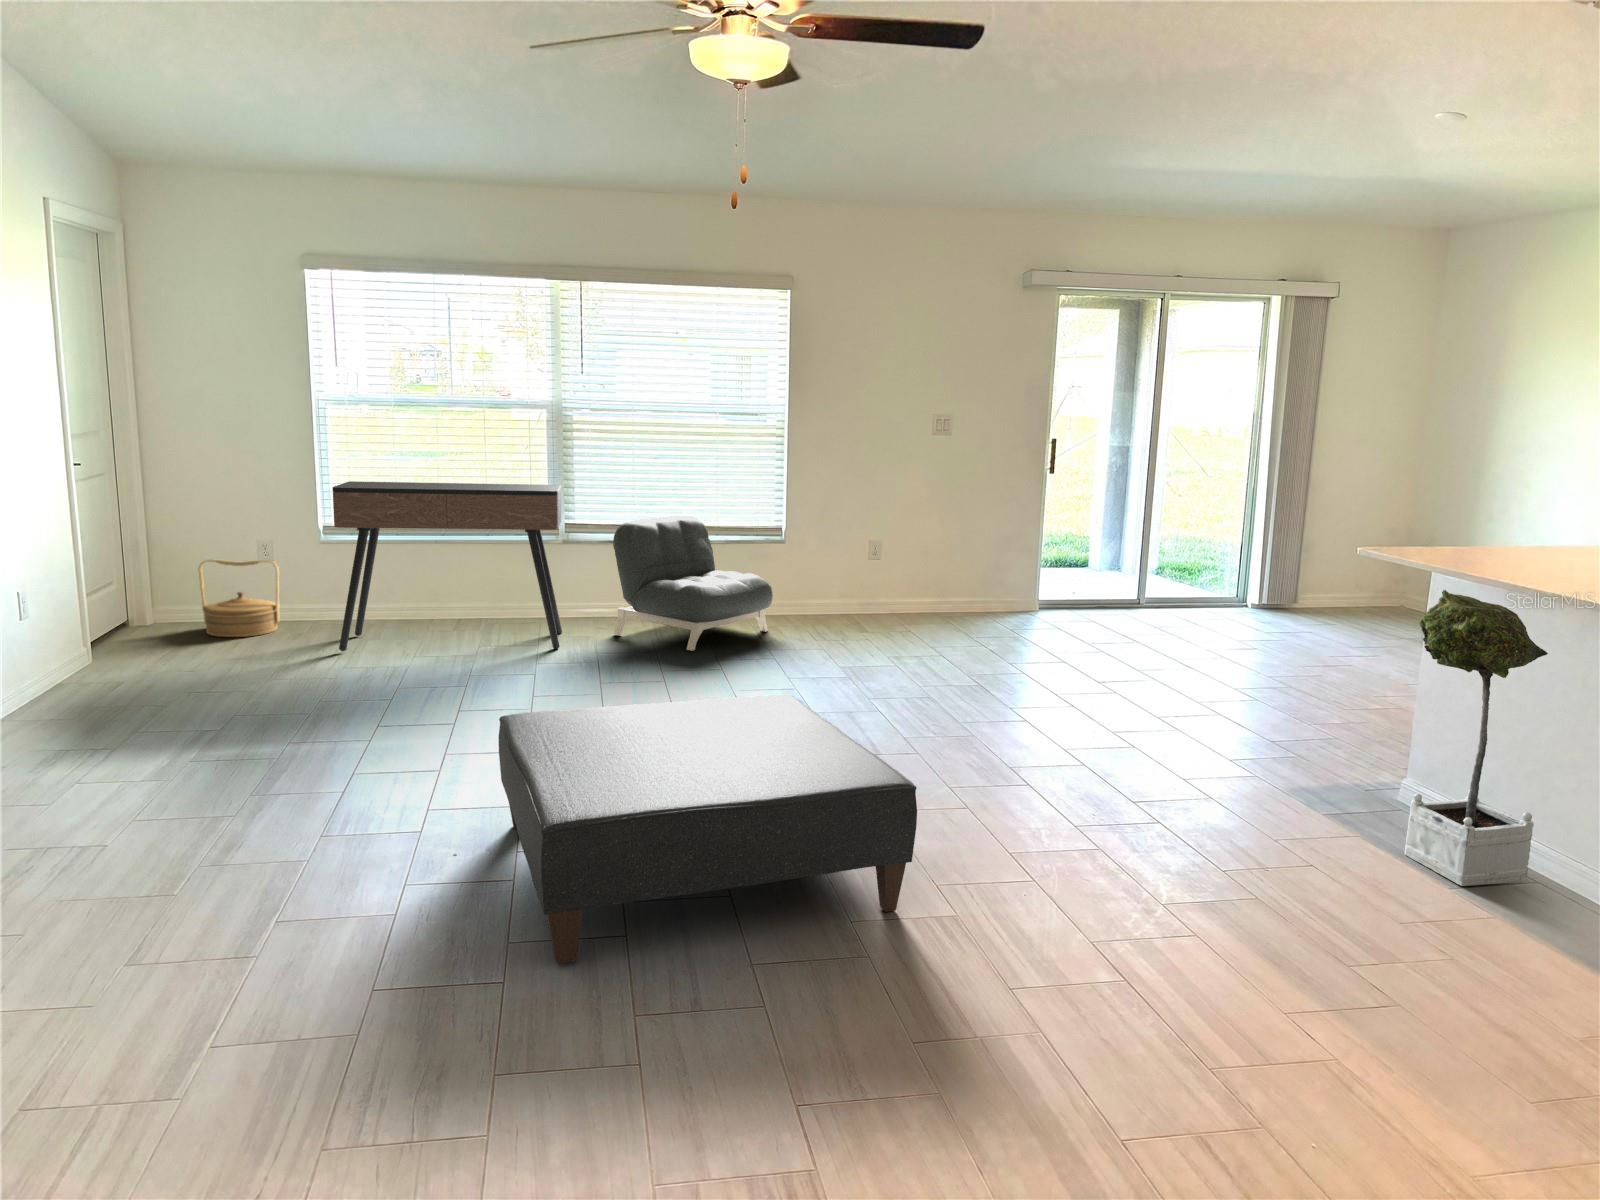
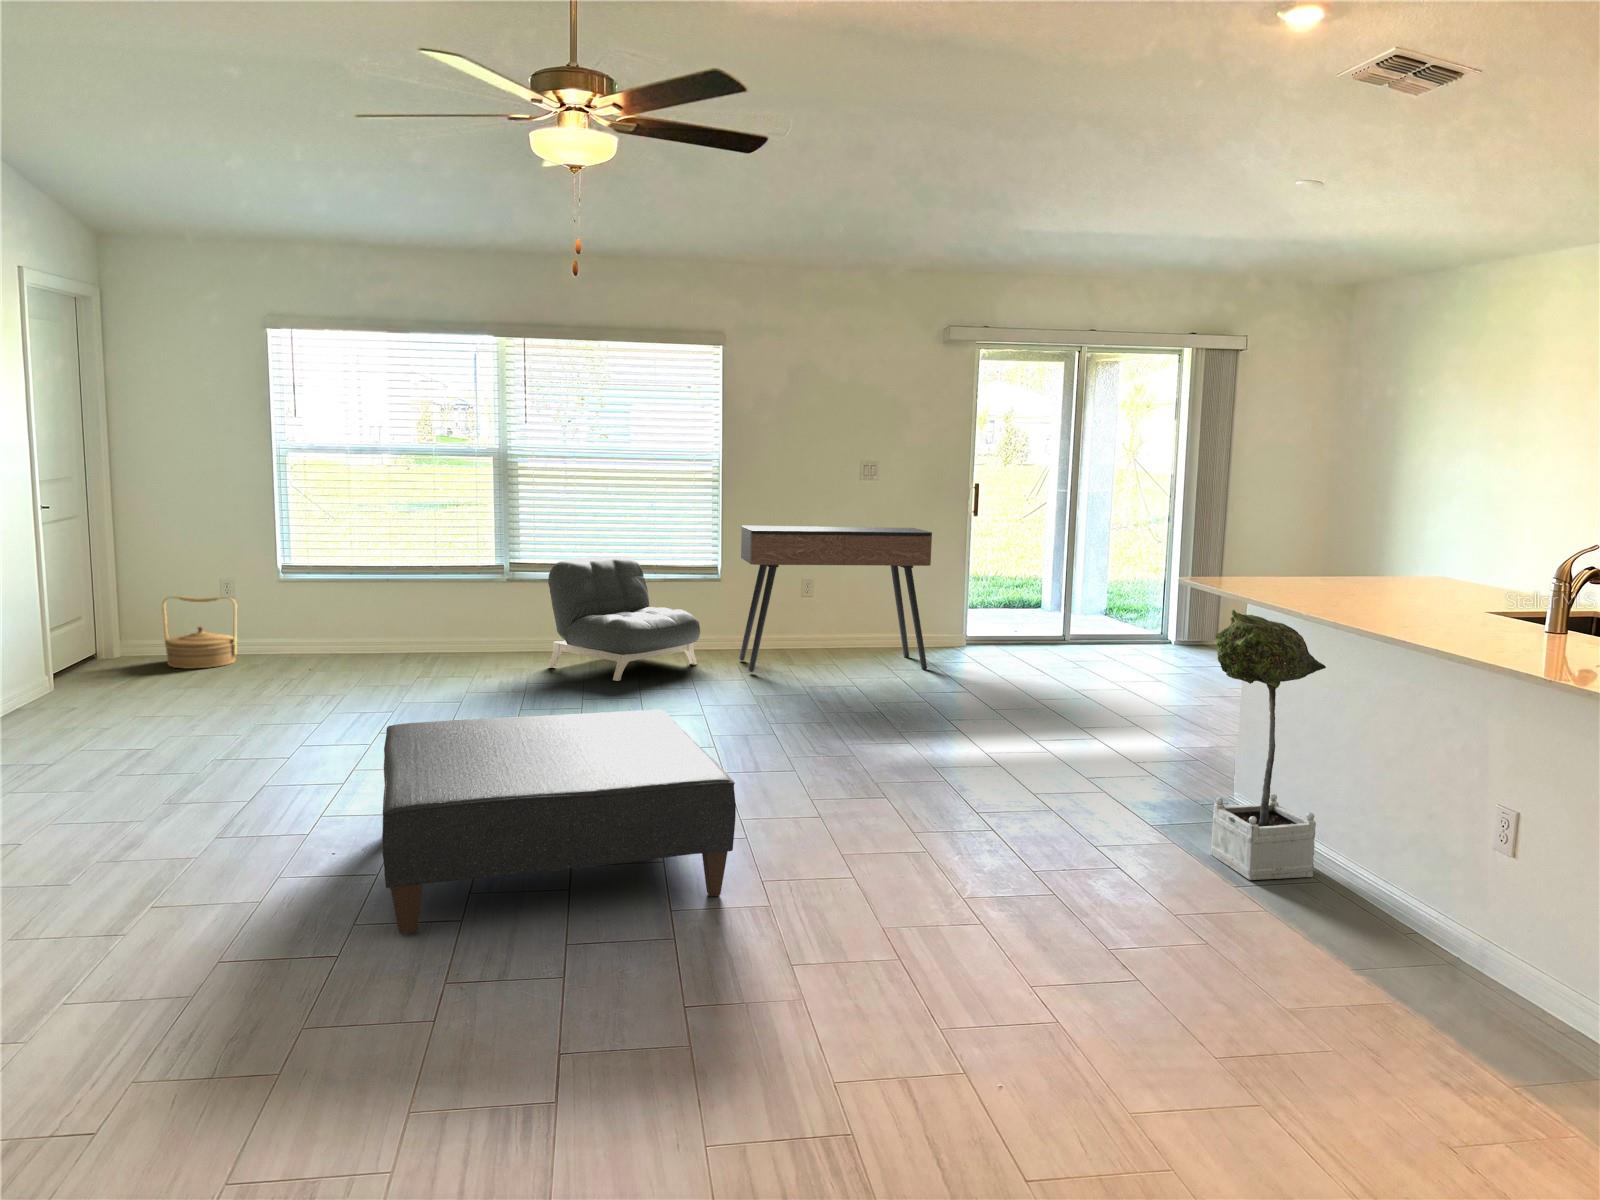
console table: present [333,481,562,651] -> present [739,525,932,672]

